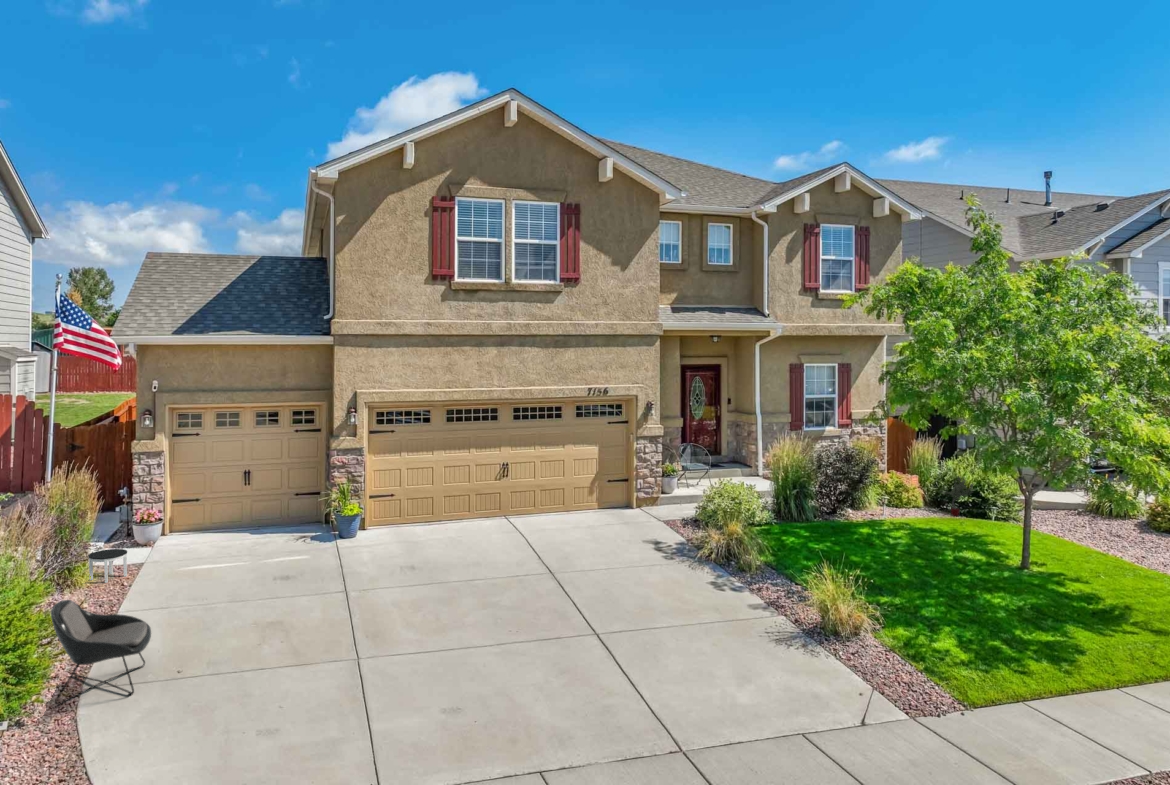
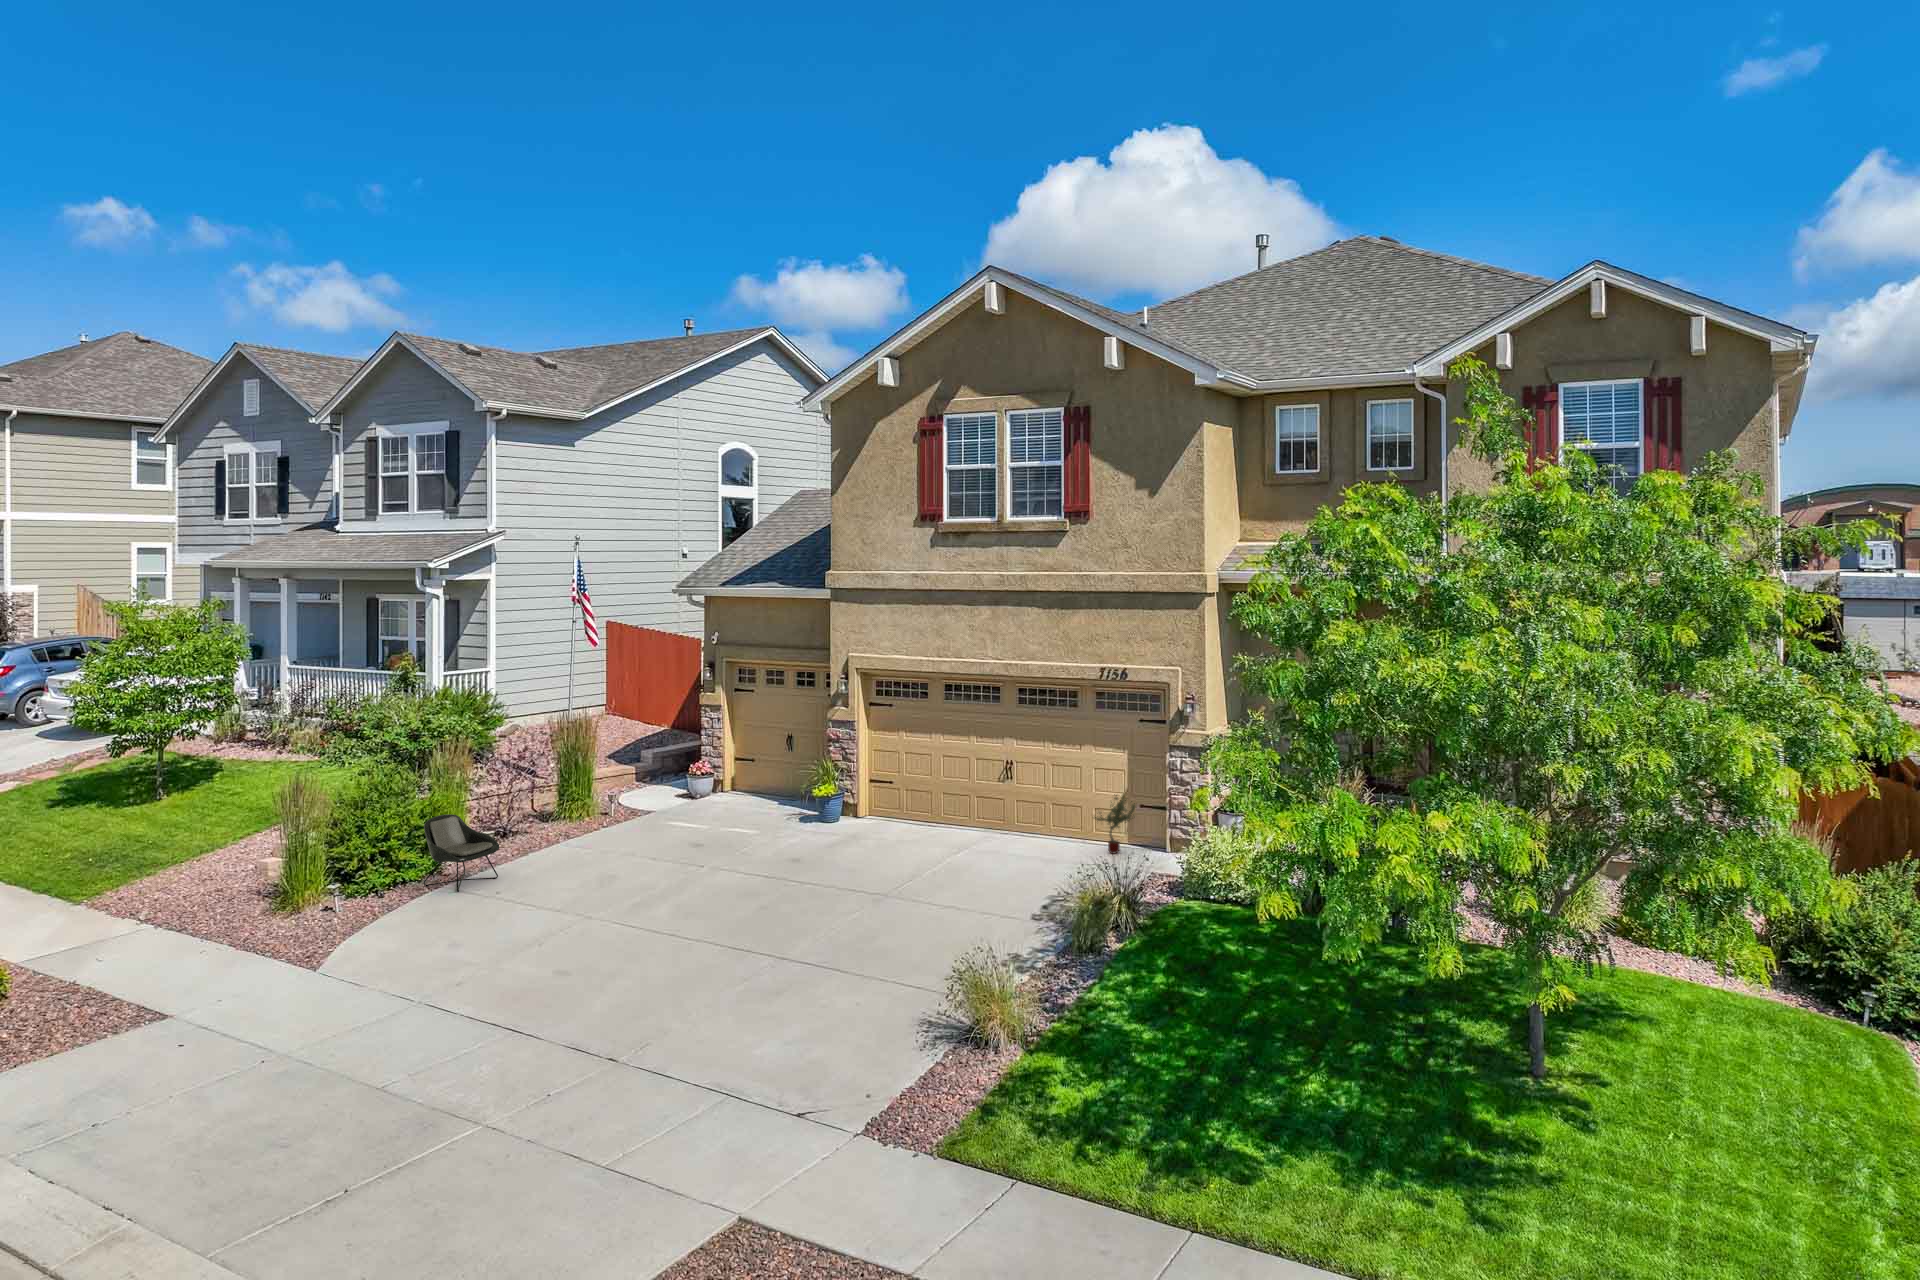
potted tree: present [941,477,973,516] -> present [1095,794,1135,854]
round table: present [88,549,127,583] -> none [598,790,628,818]

